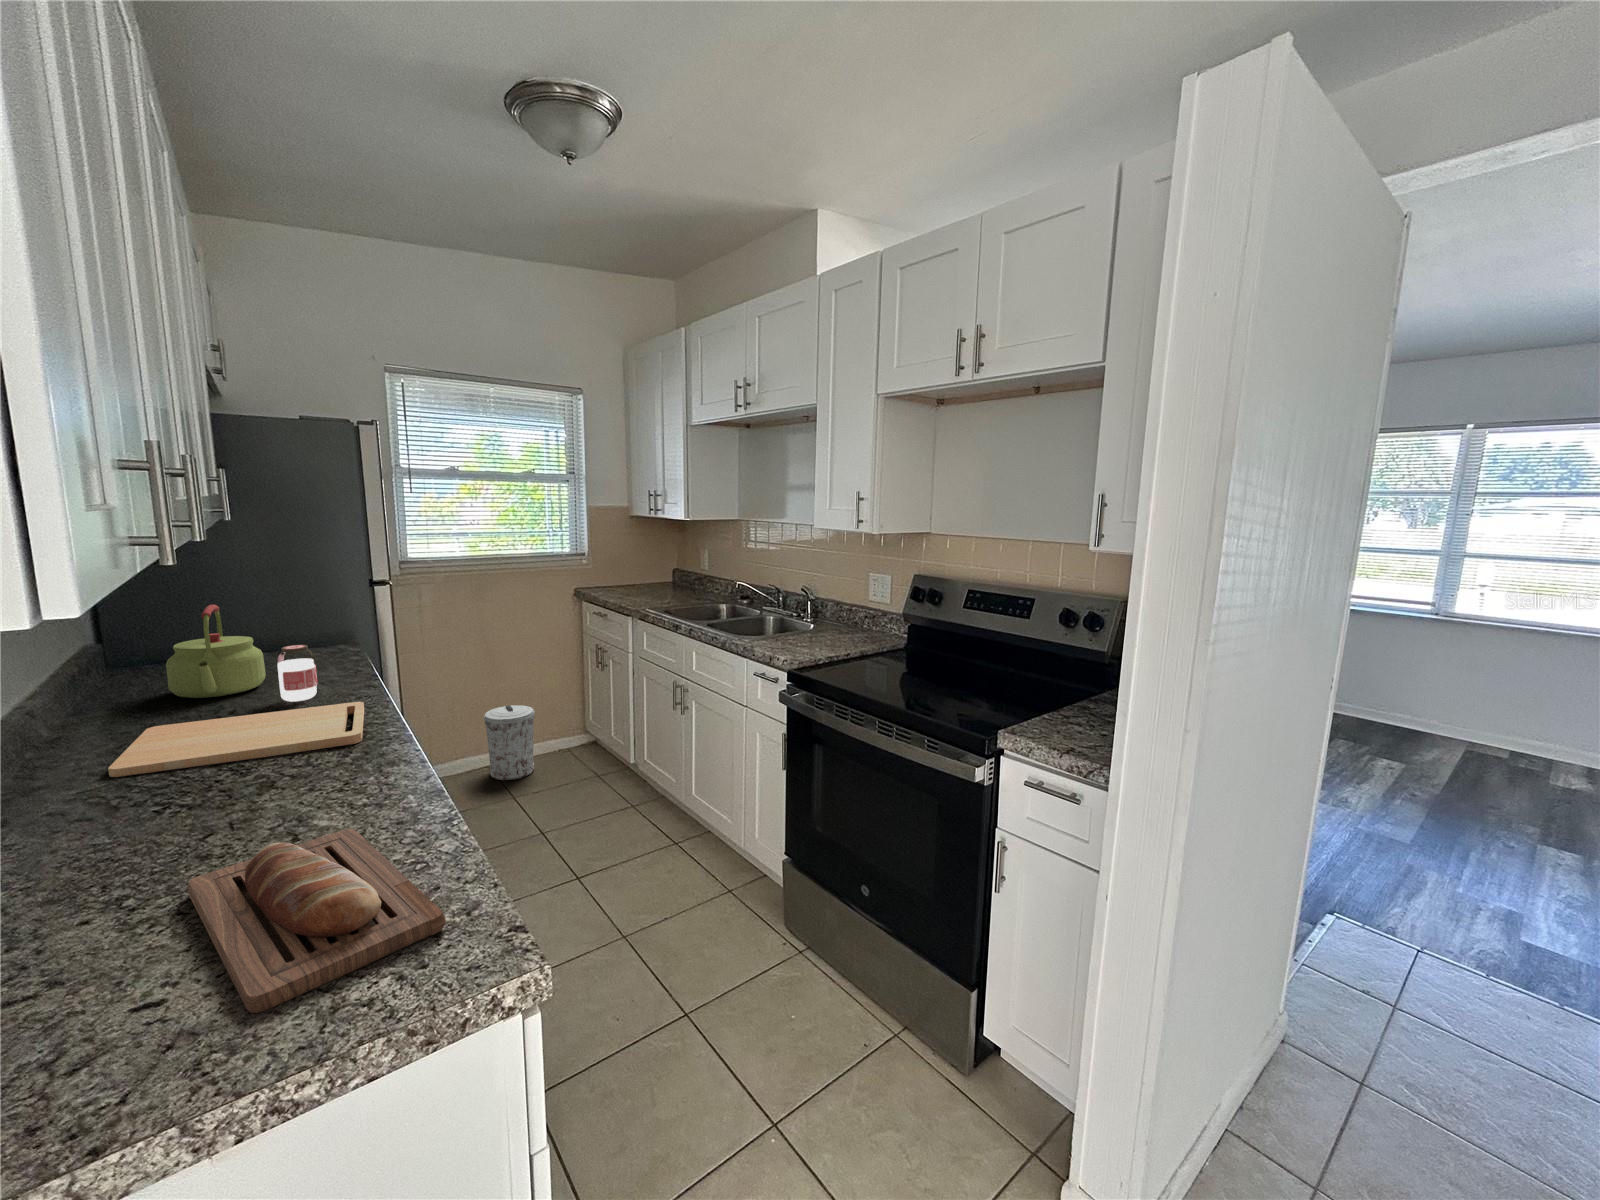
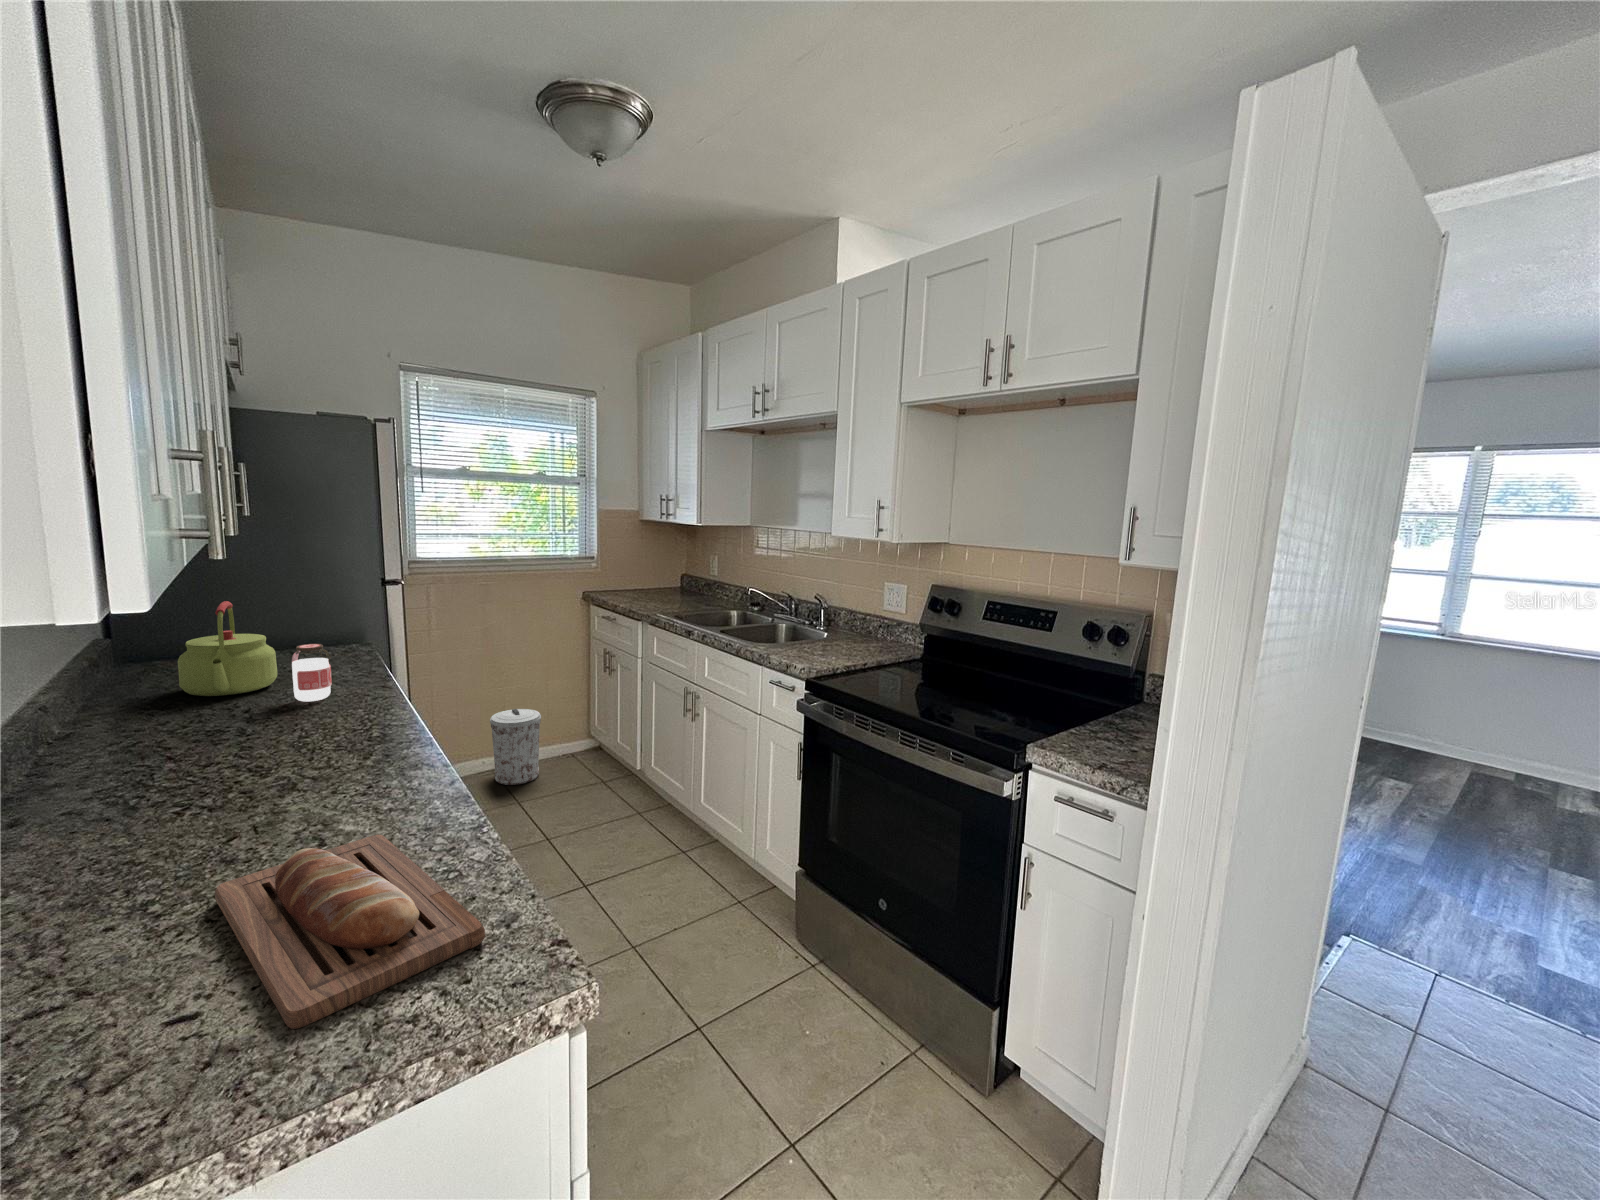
cutting board: present [108,702,364,777] -> none [123,703,381,778]

